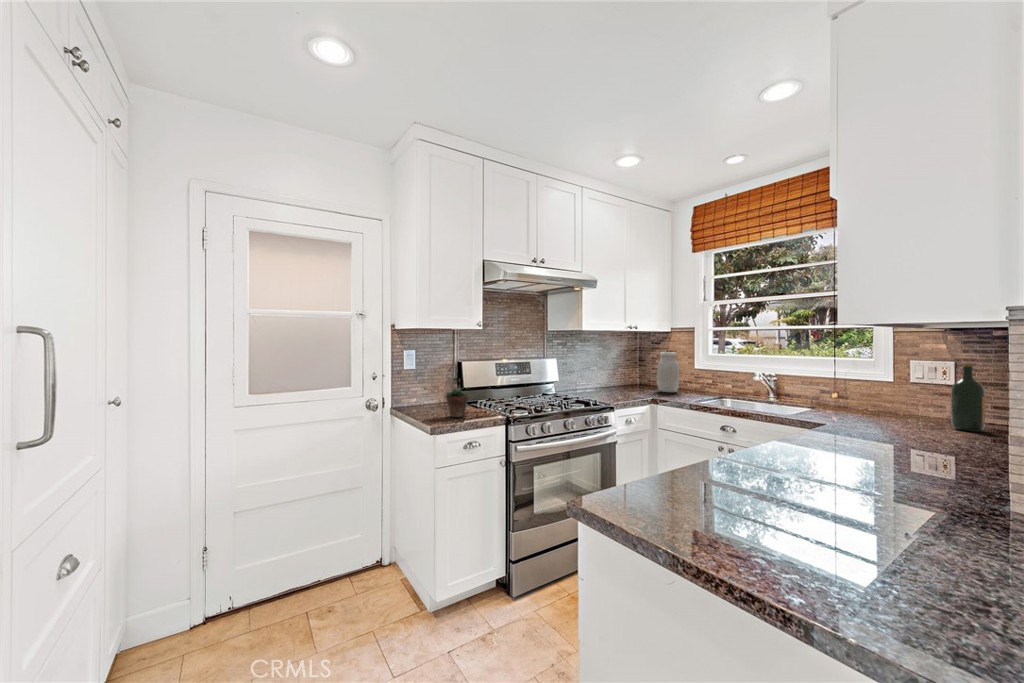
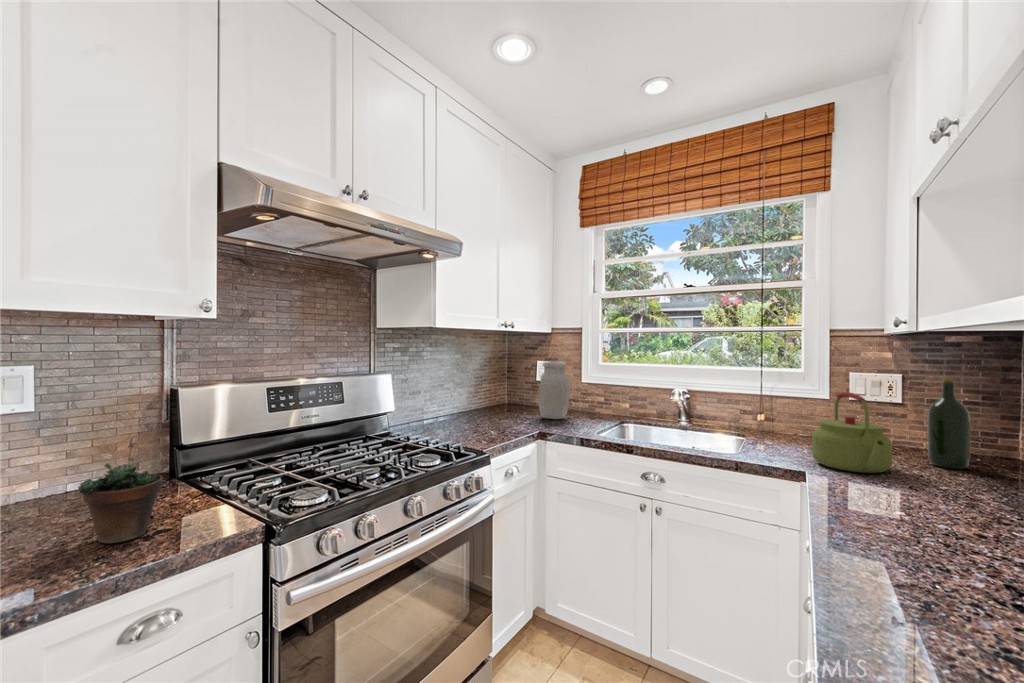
kettle: none [844,372,904,428] -> present [812,392,892,473]

